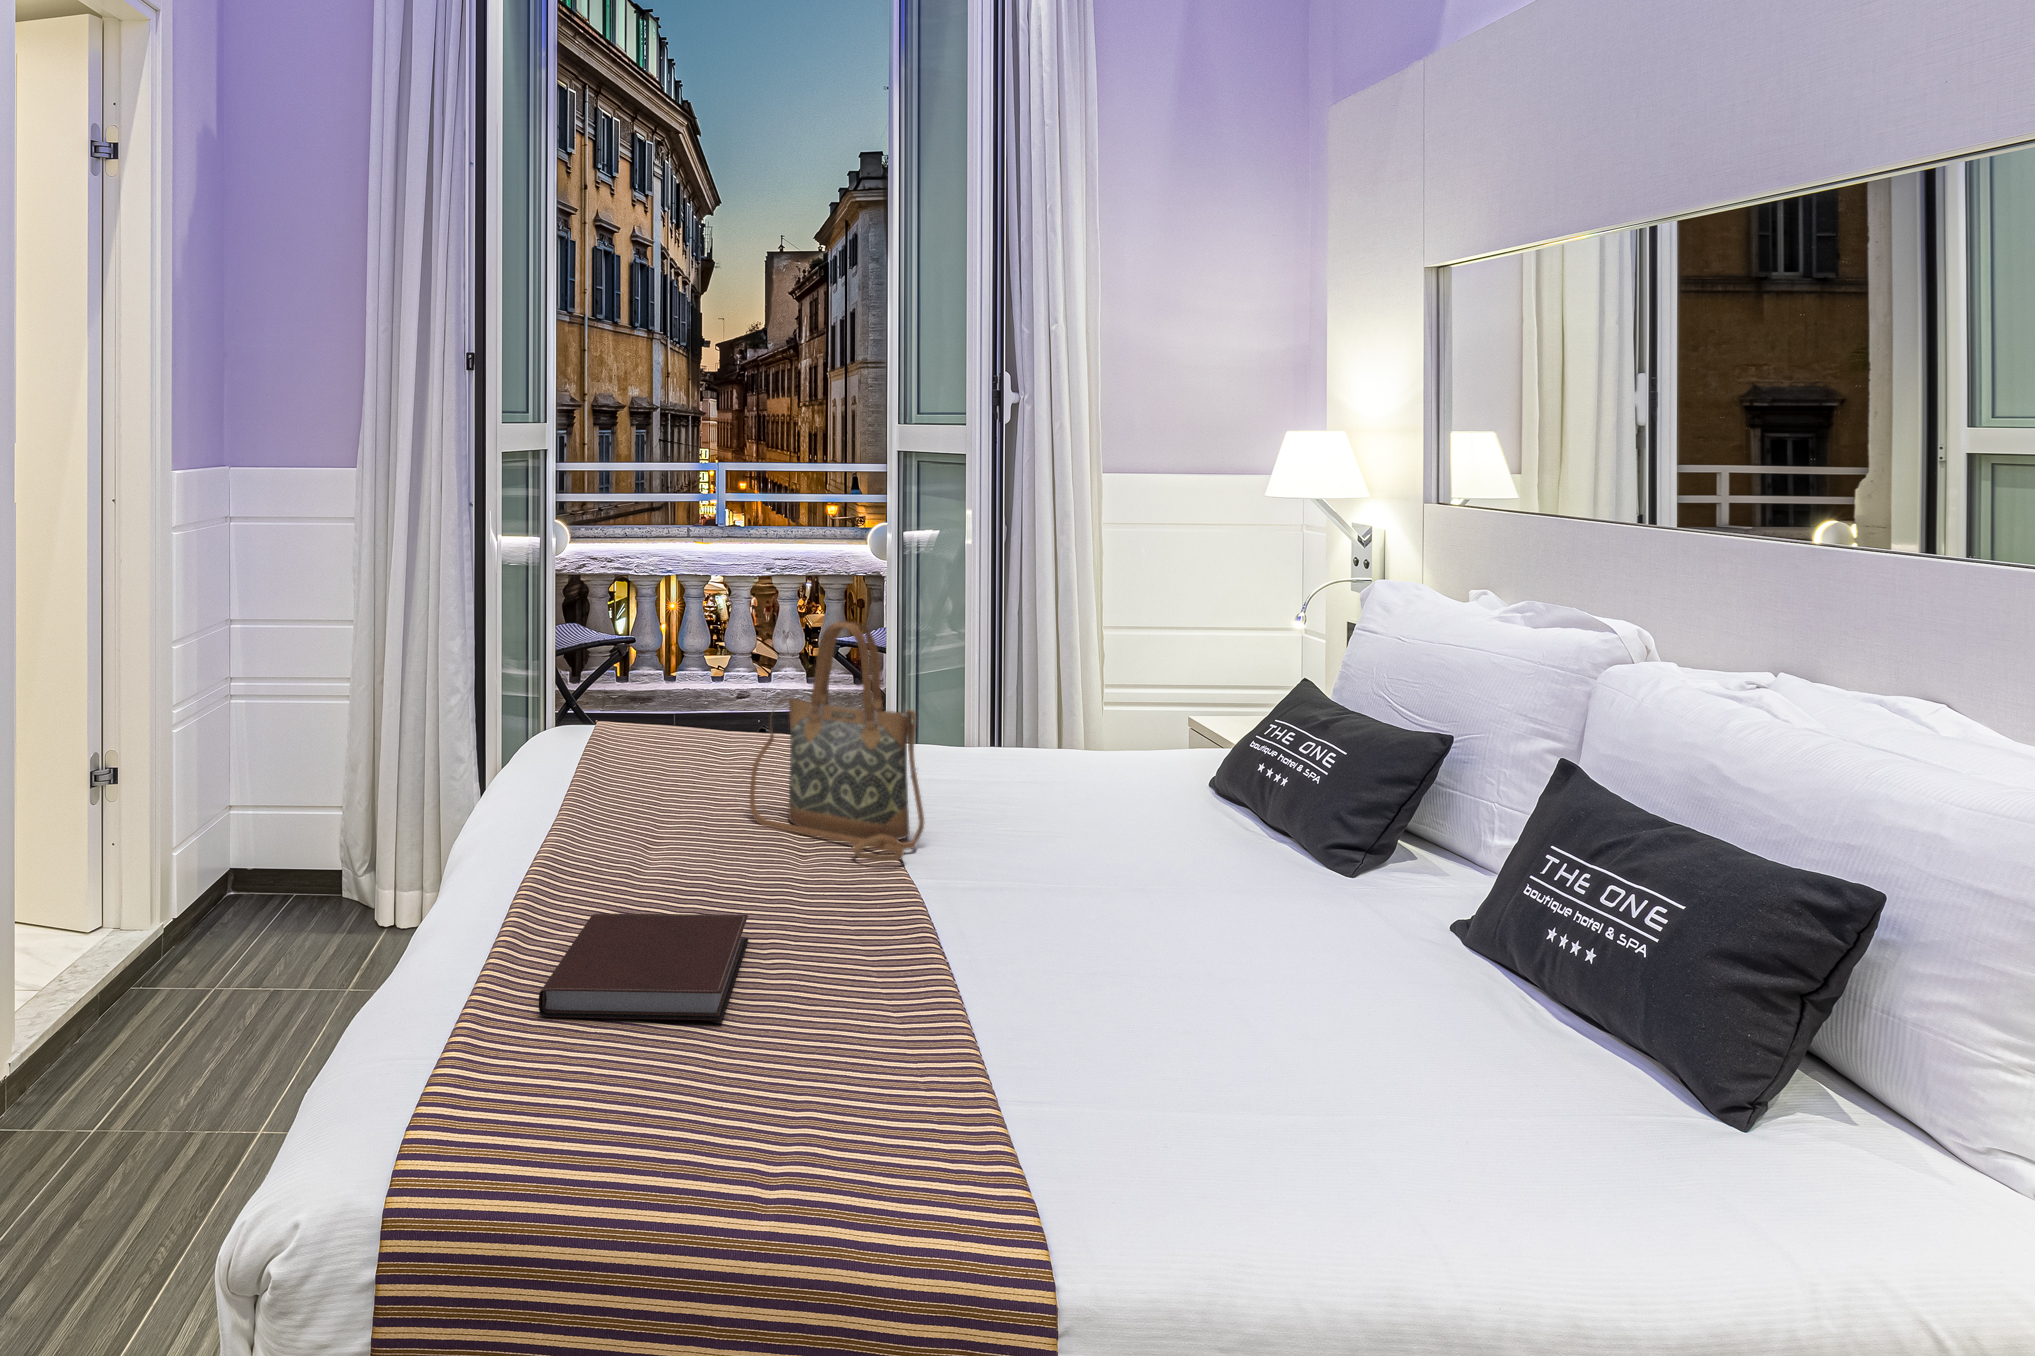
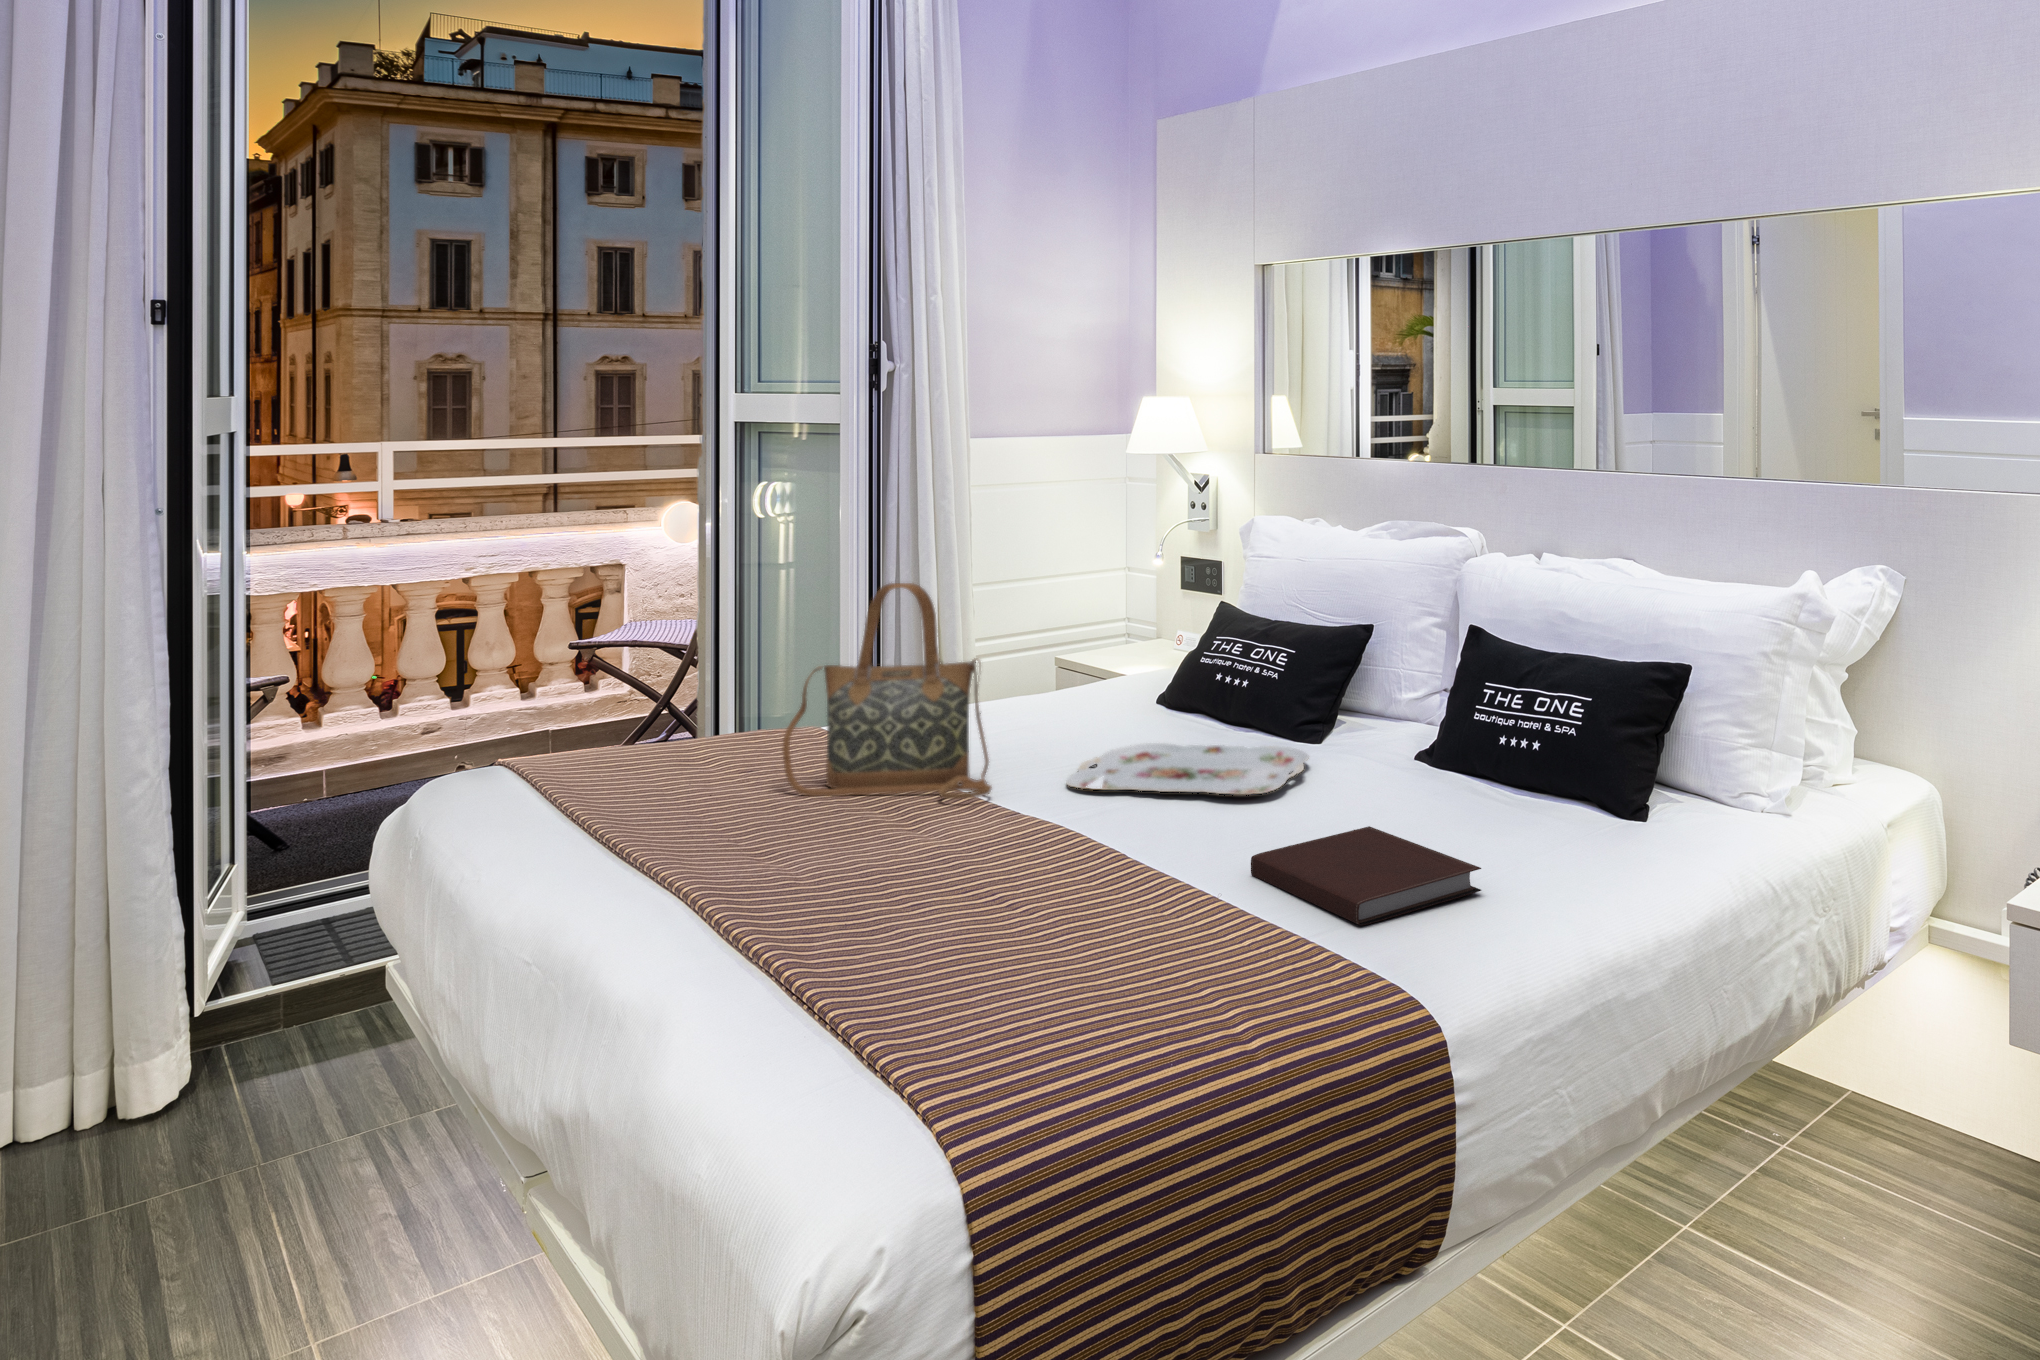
serving tray: none [987,834,1299,931] -> present [1066,743,1309,795]
notebook: present [539,913,749,1020] -> present [1251,826,1481,925]

